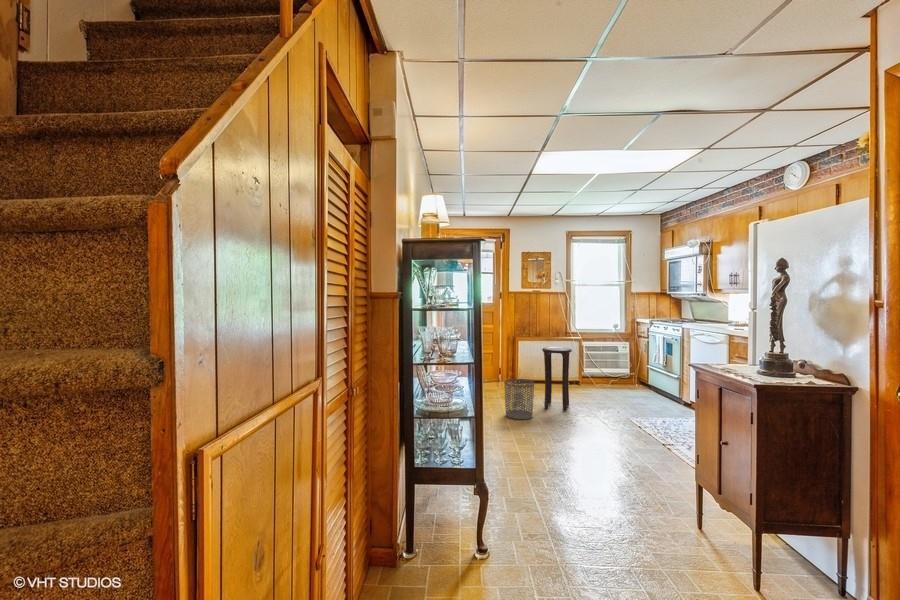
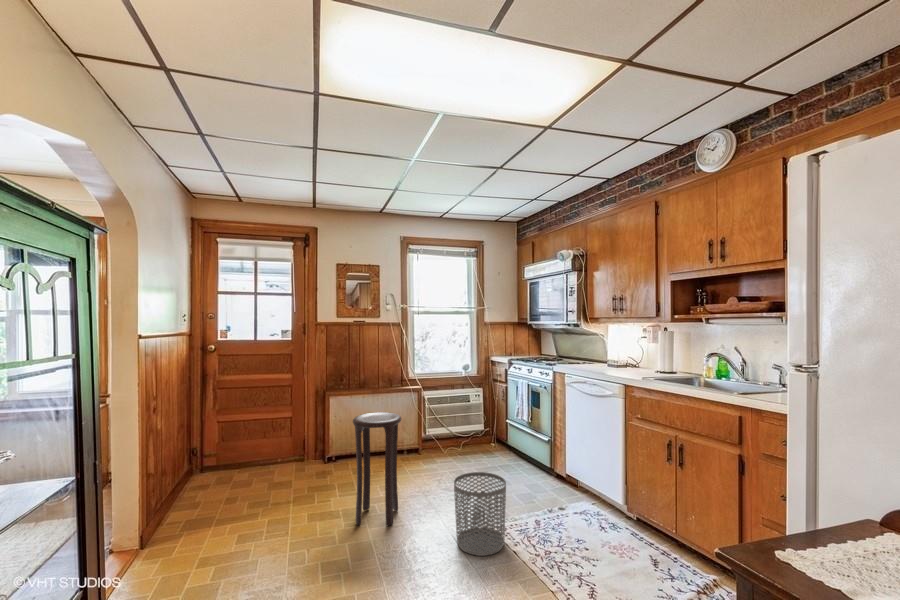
waste bin: present [504,379,534,419] -> present [454,472,506,556]

